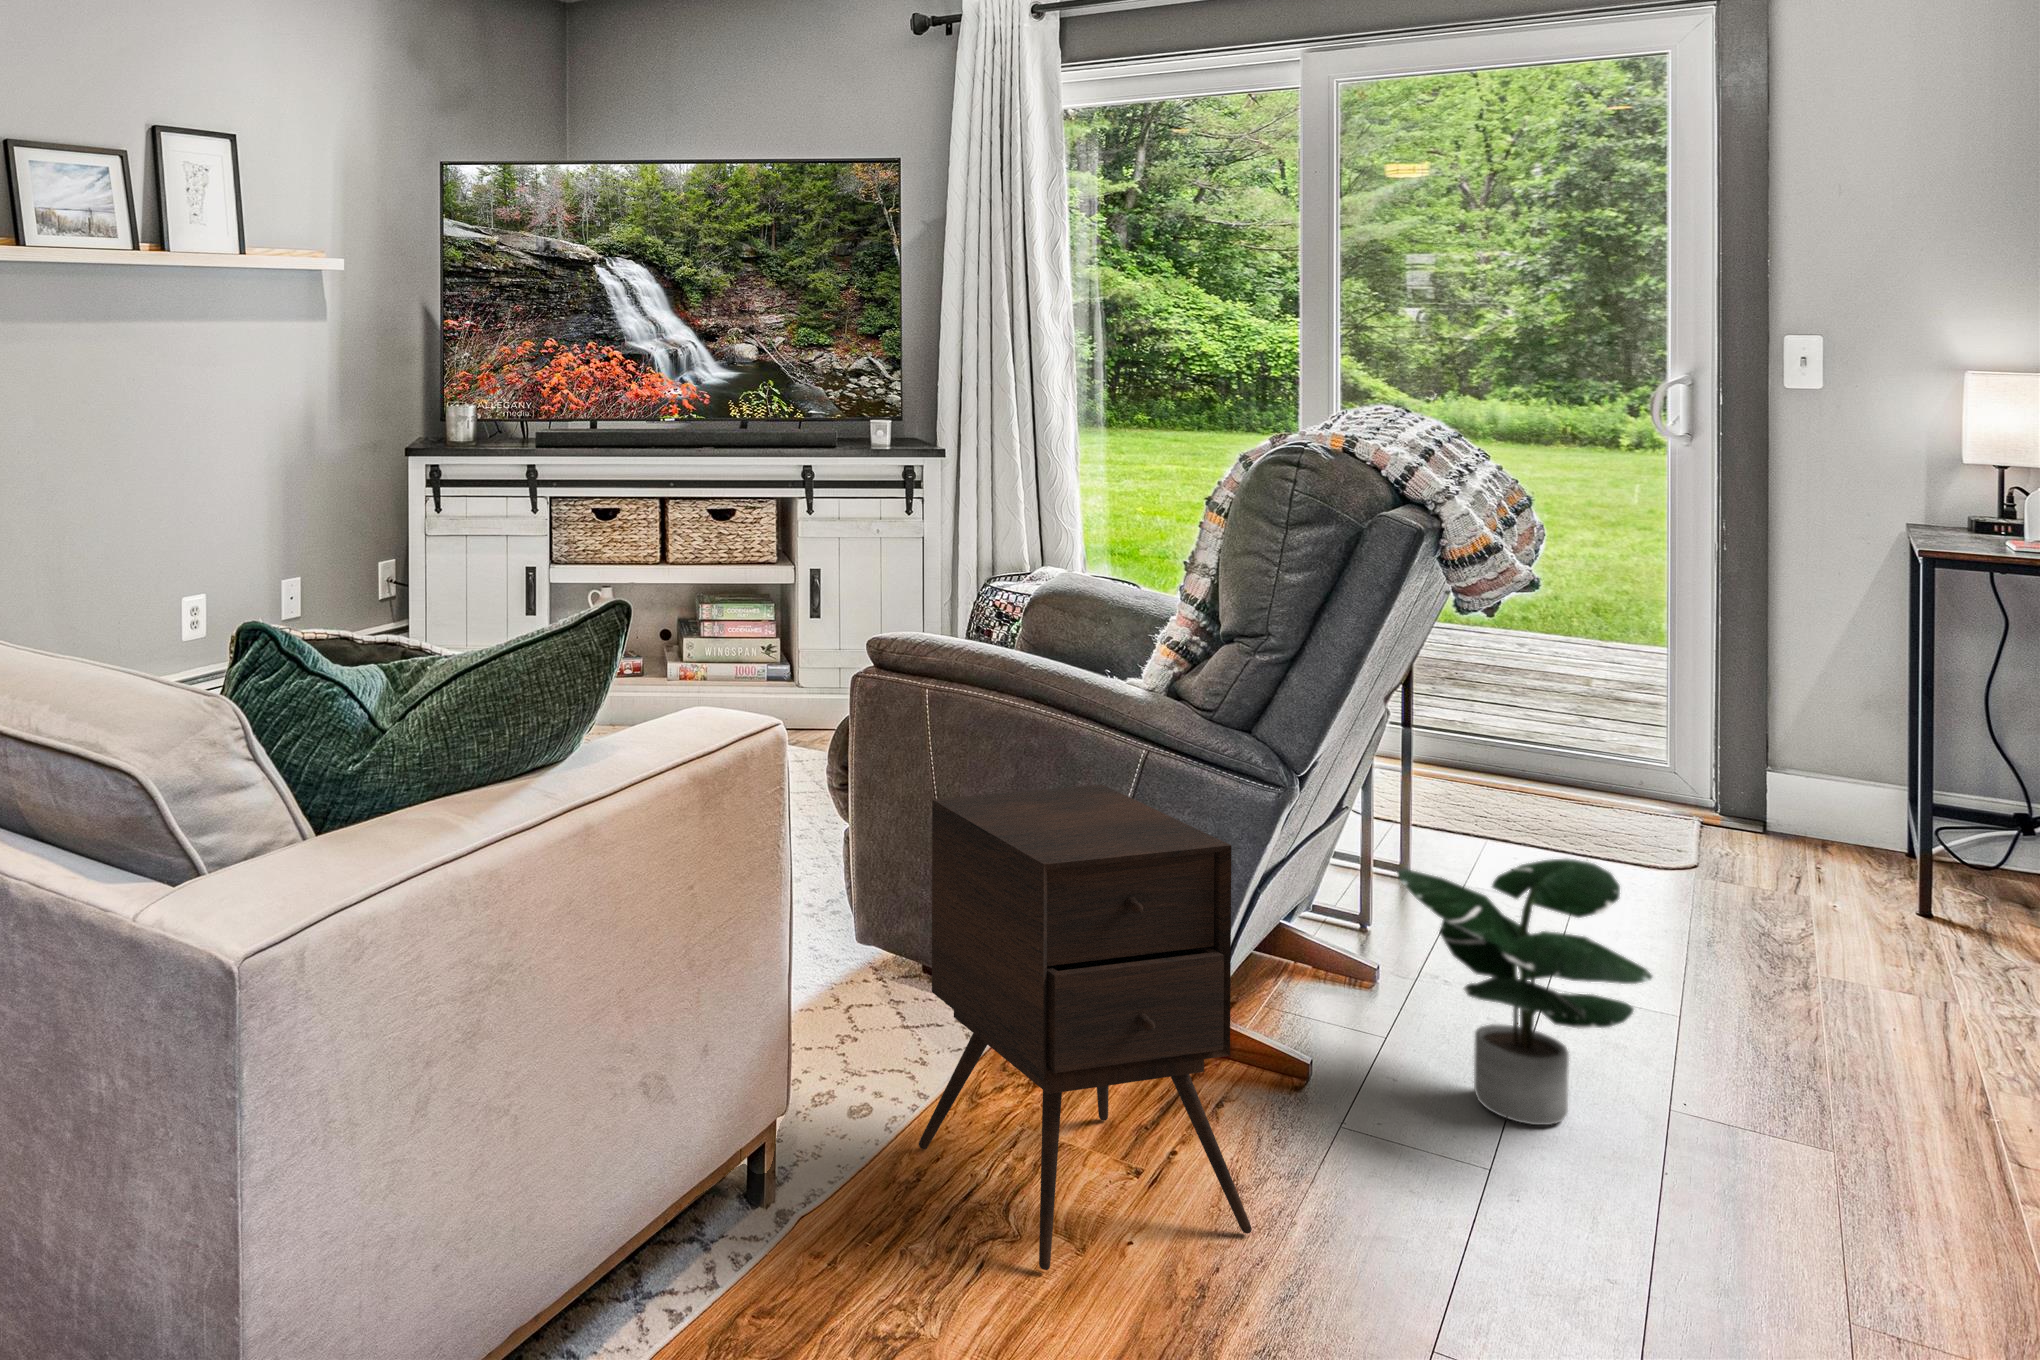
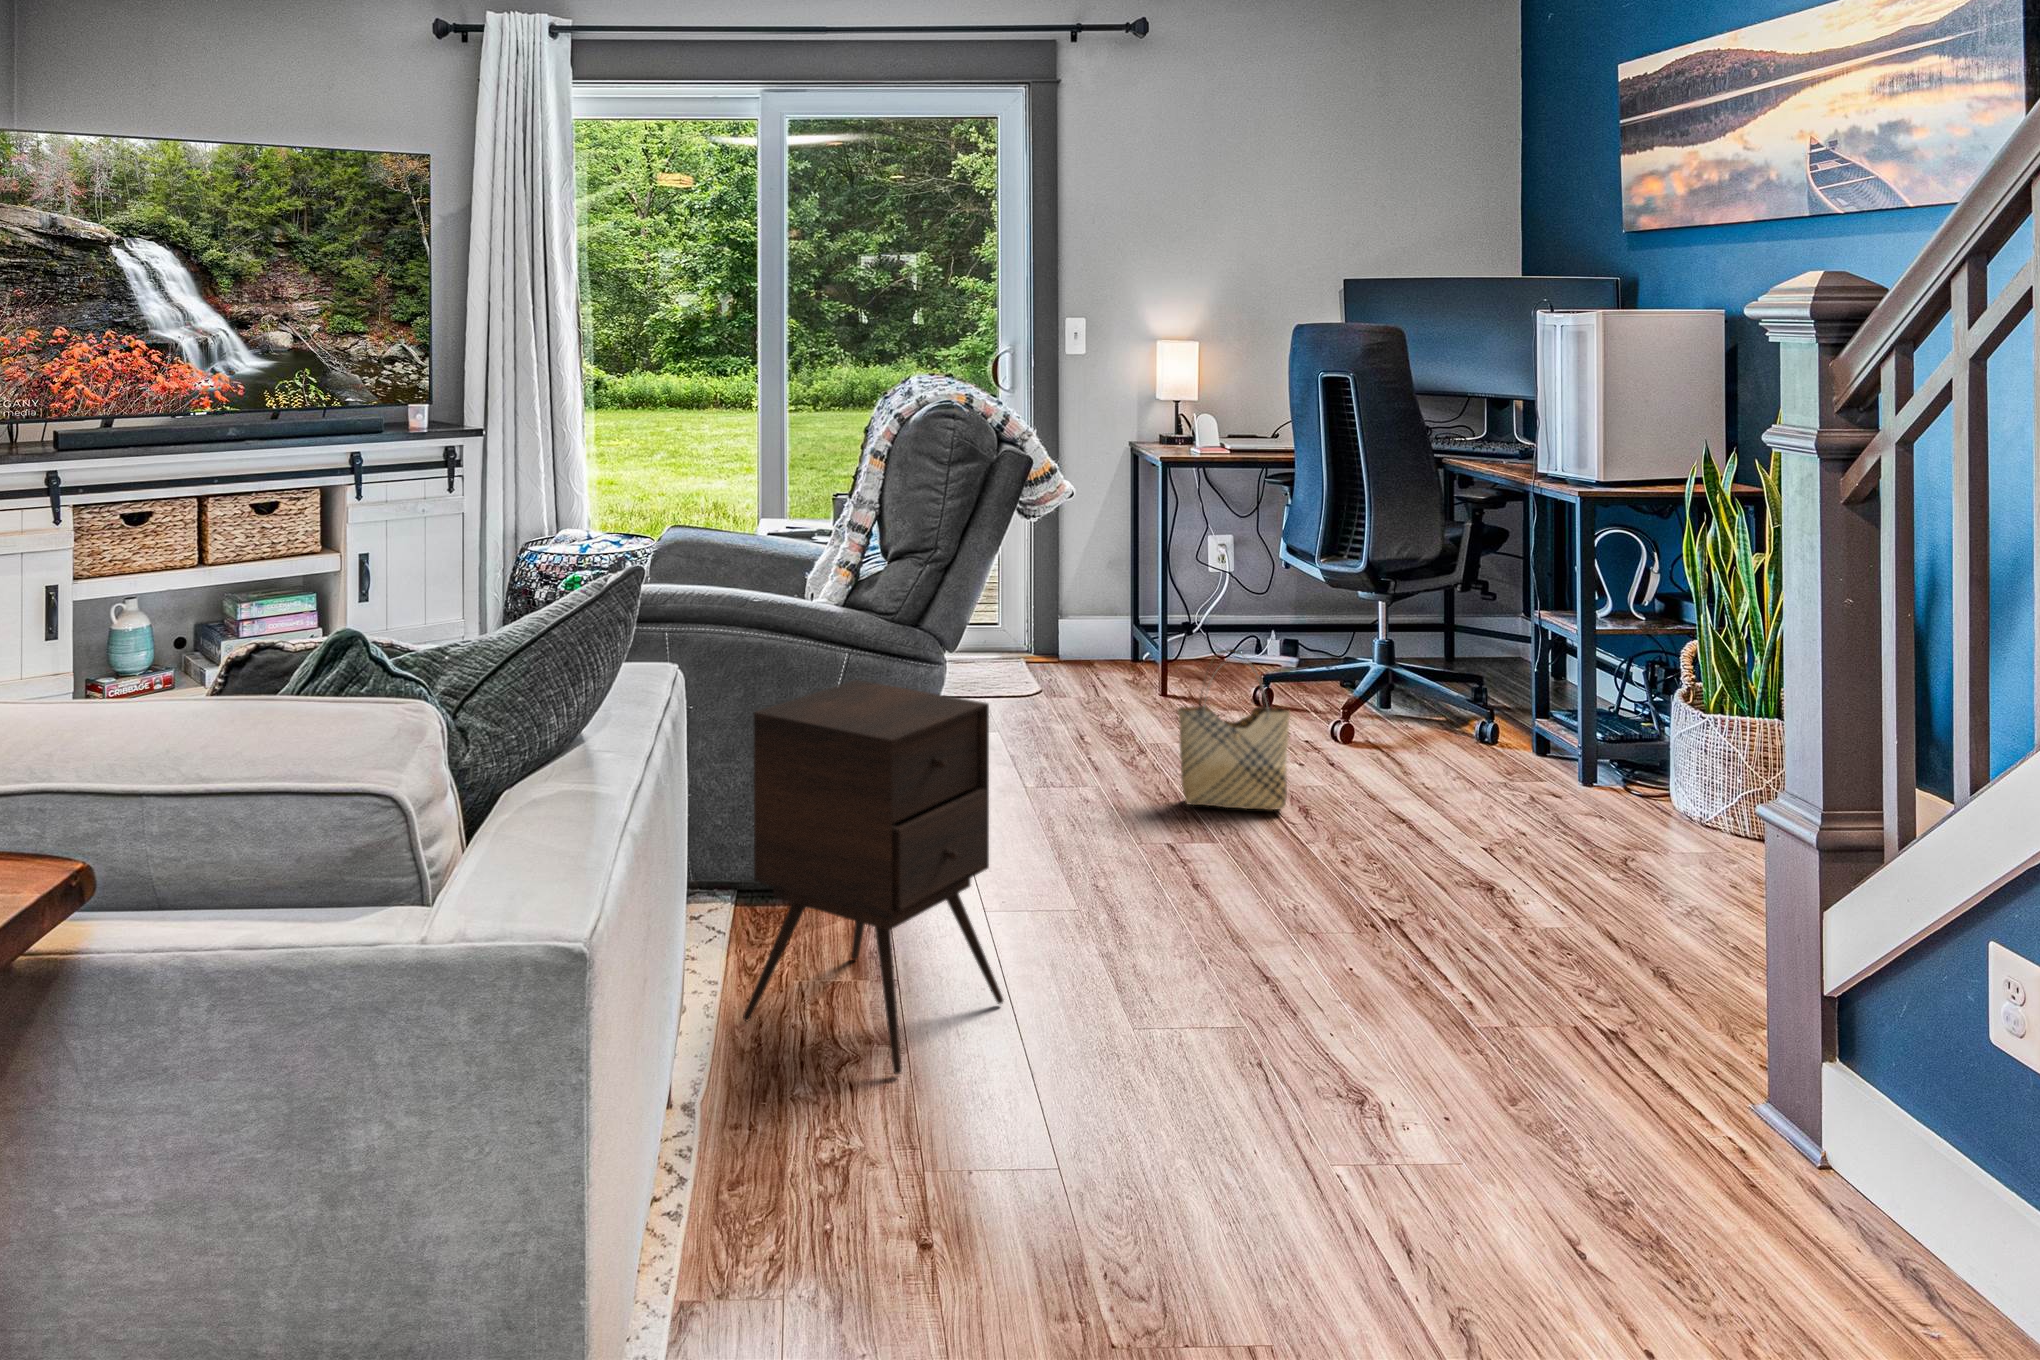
woven basket: none [1752,843,1971,1103] -> present [1177,650,1290,810]
potted plant: present [1397,859,1652,1125] -> none [1011,688,1179,883]

